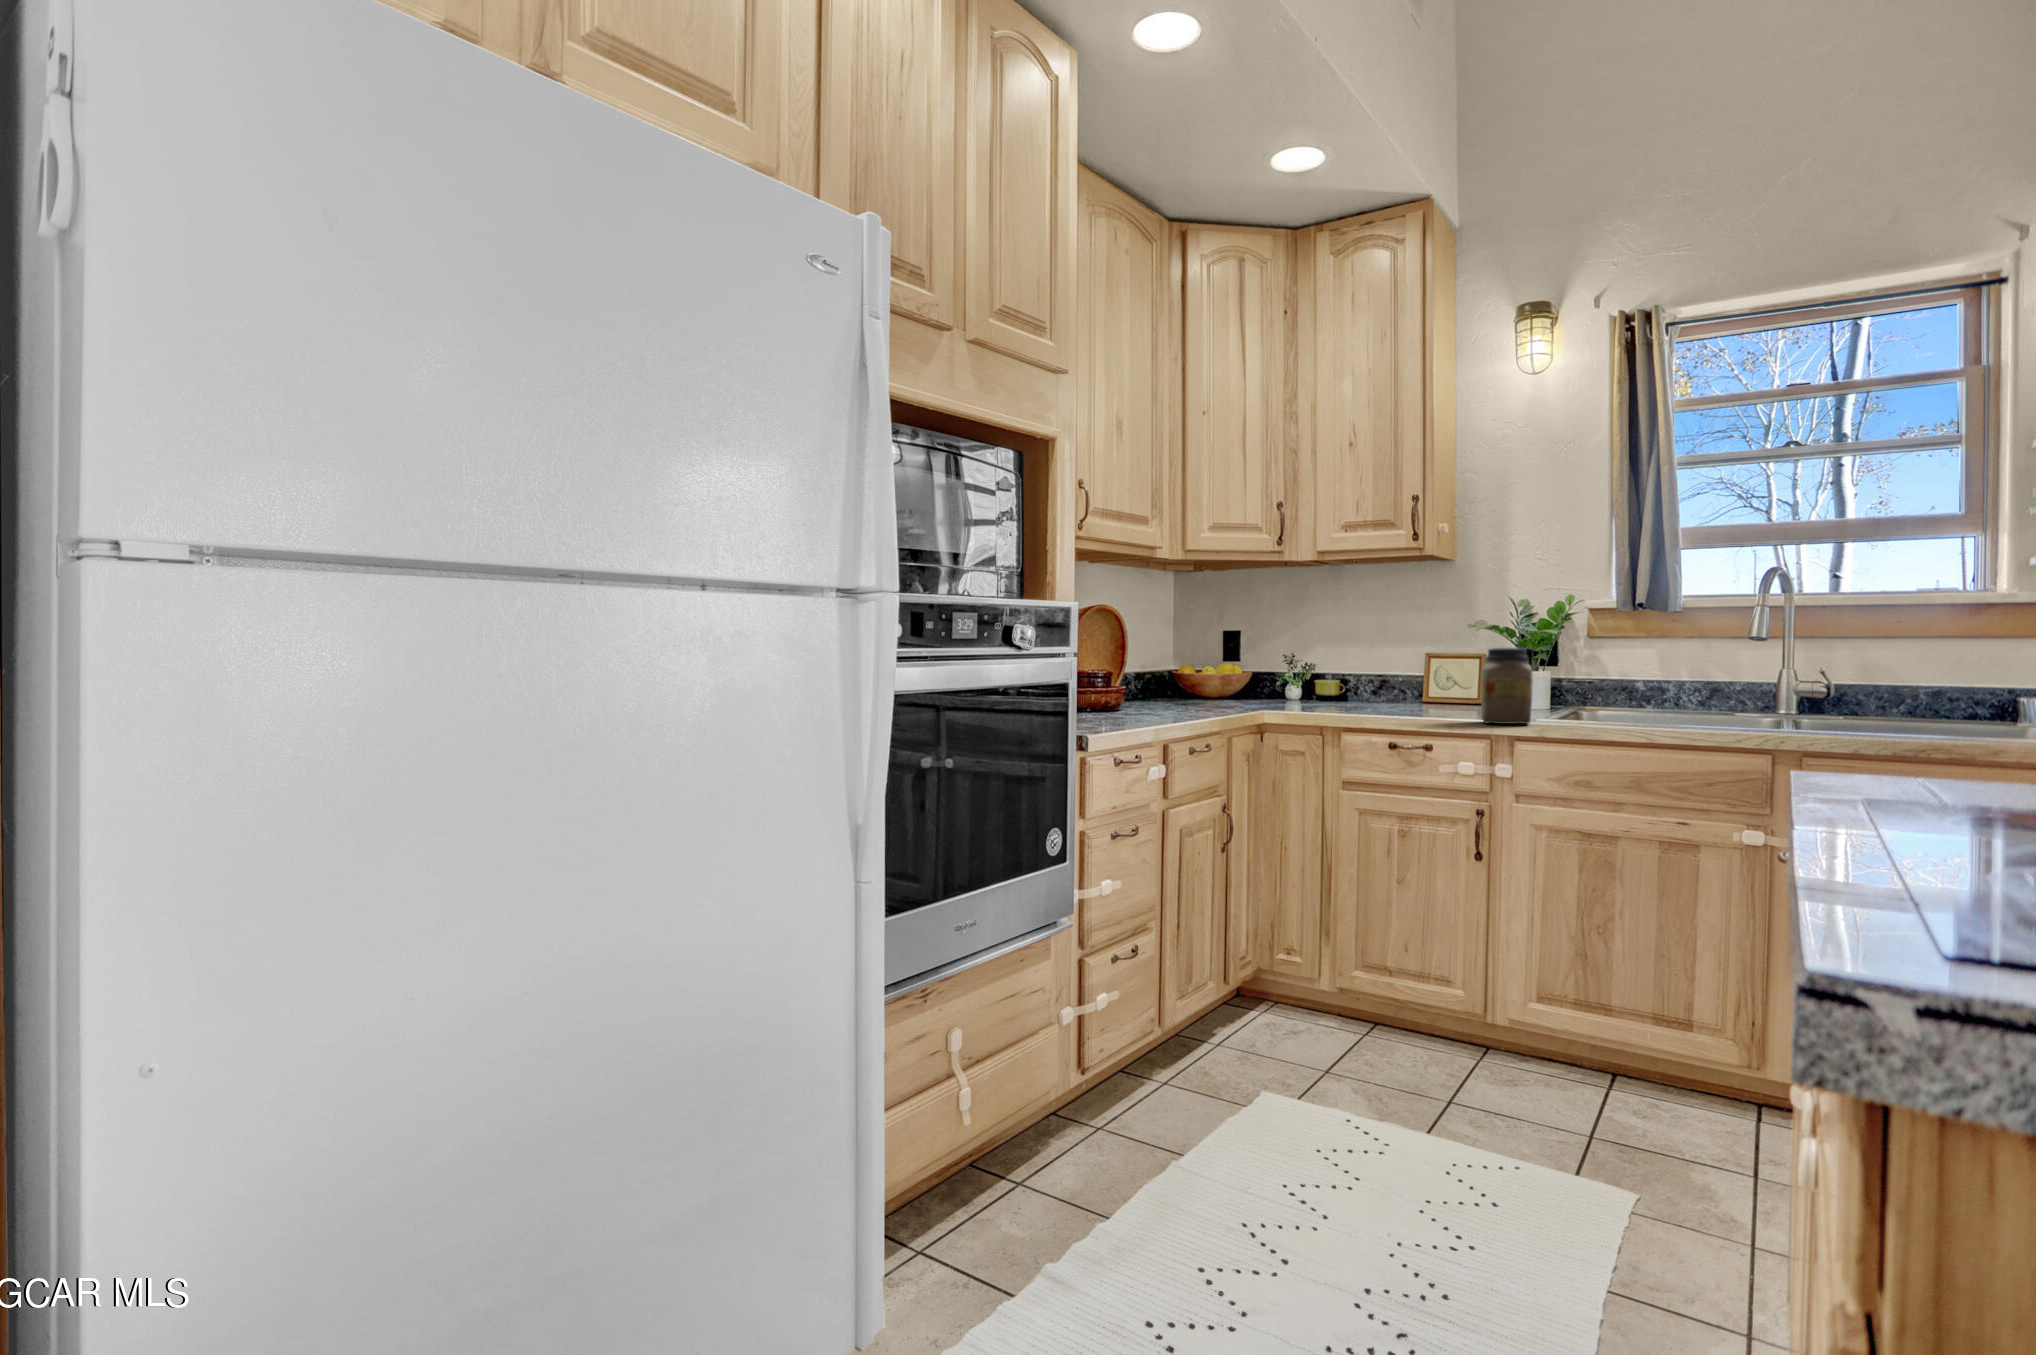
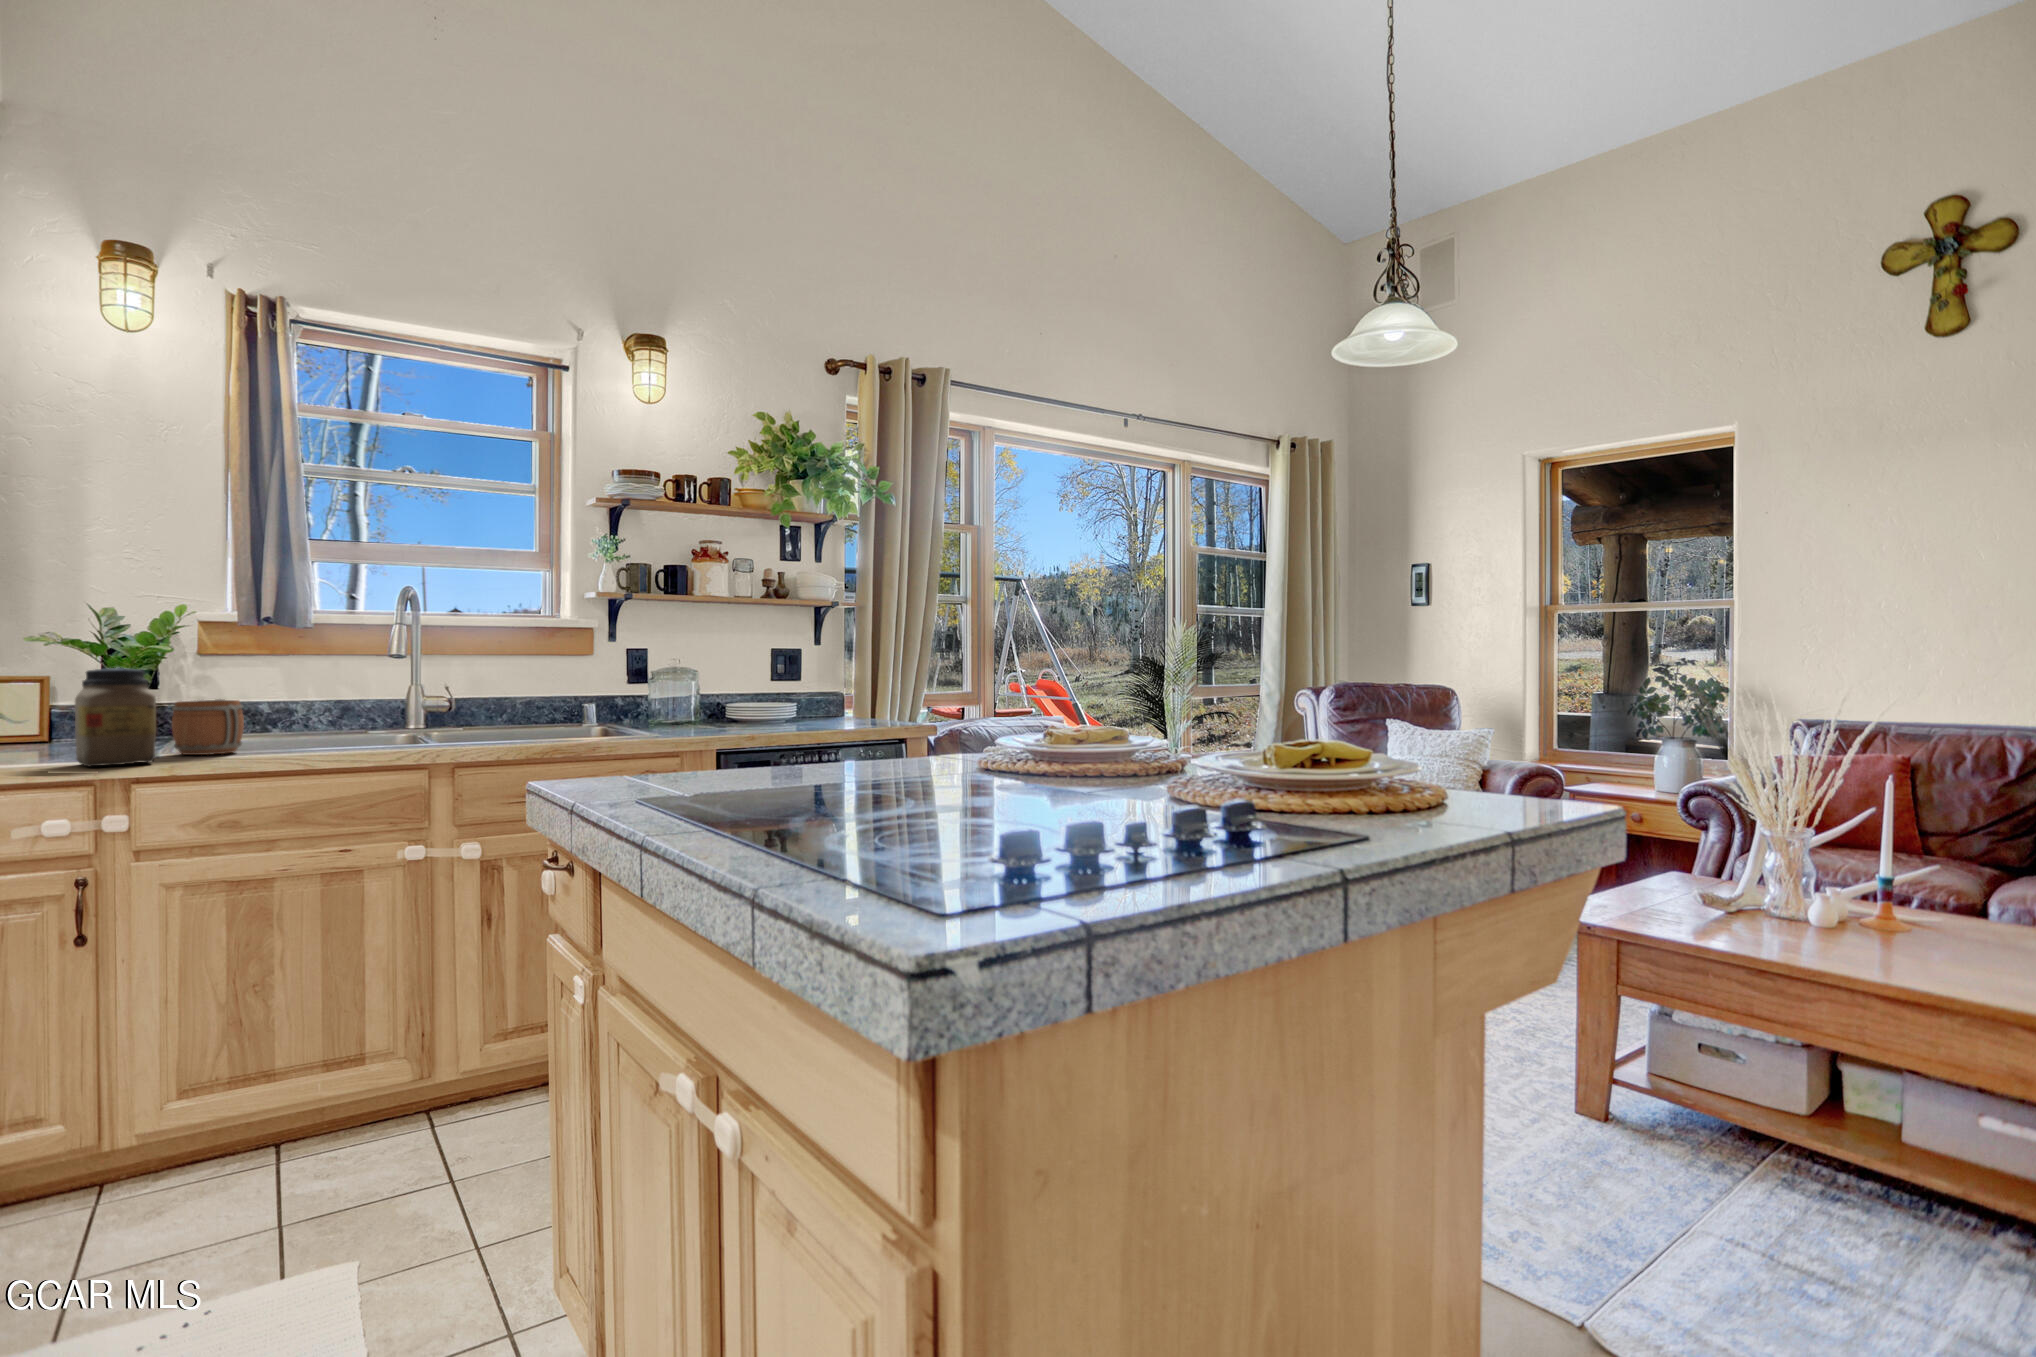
mug: none [1550,674,1605,722] -> present [172,699,244,755]

